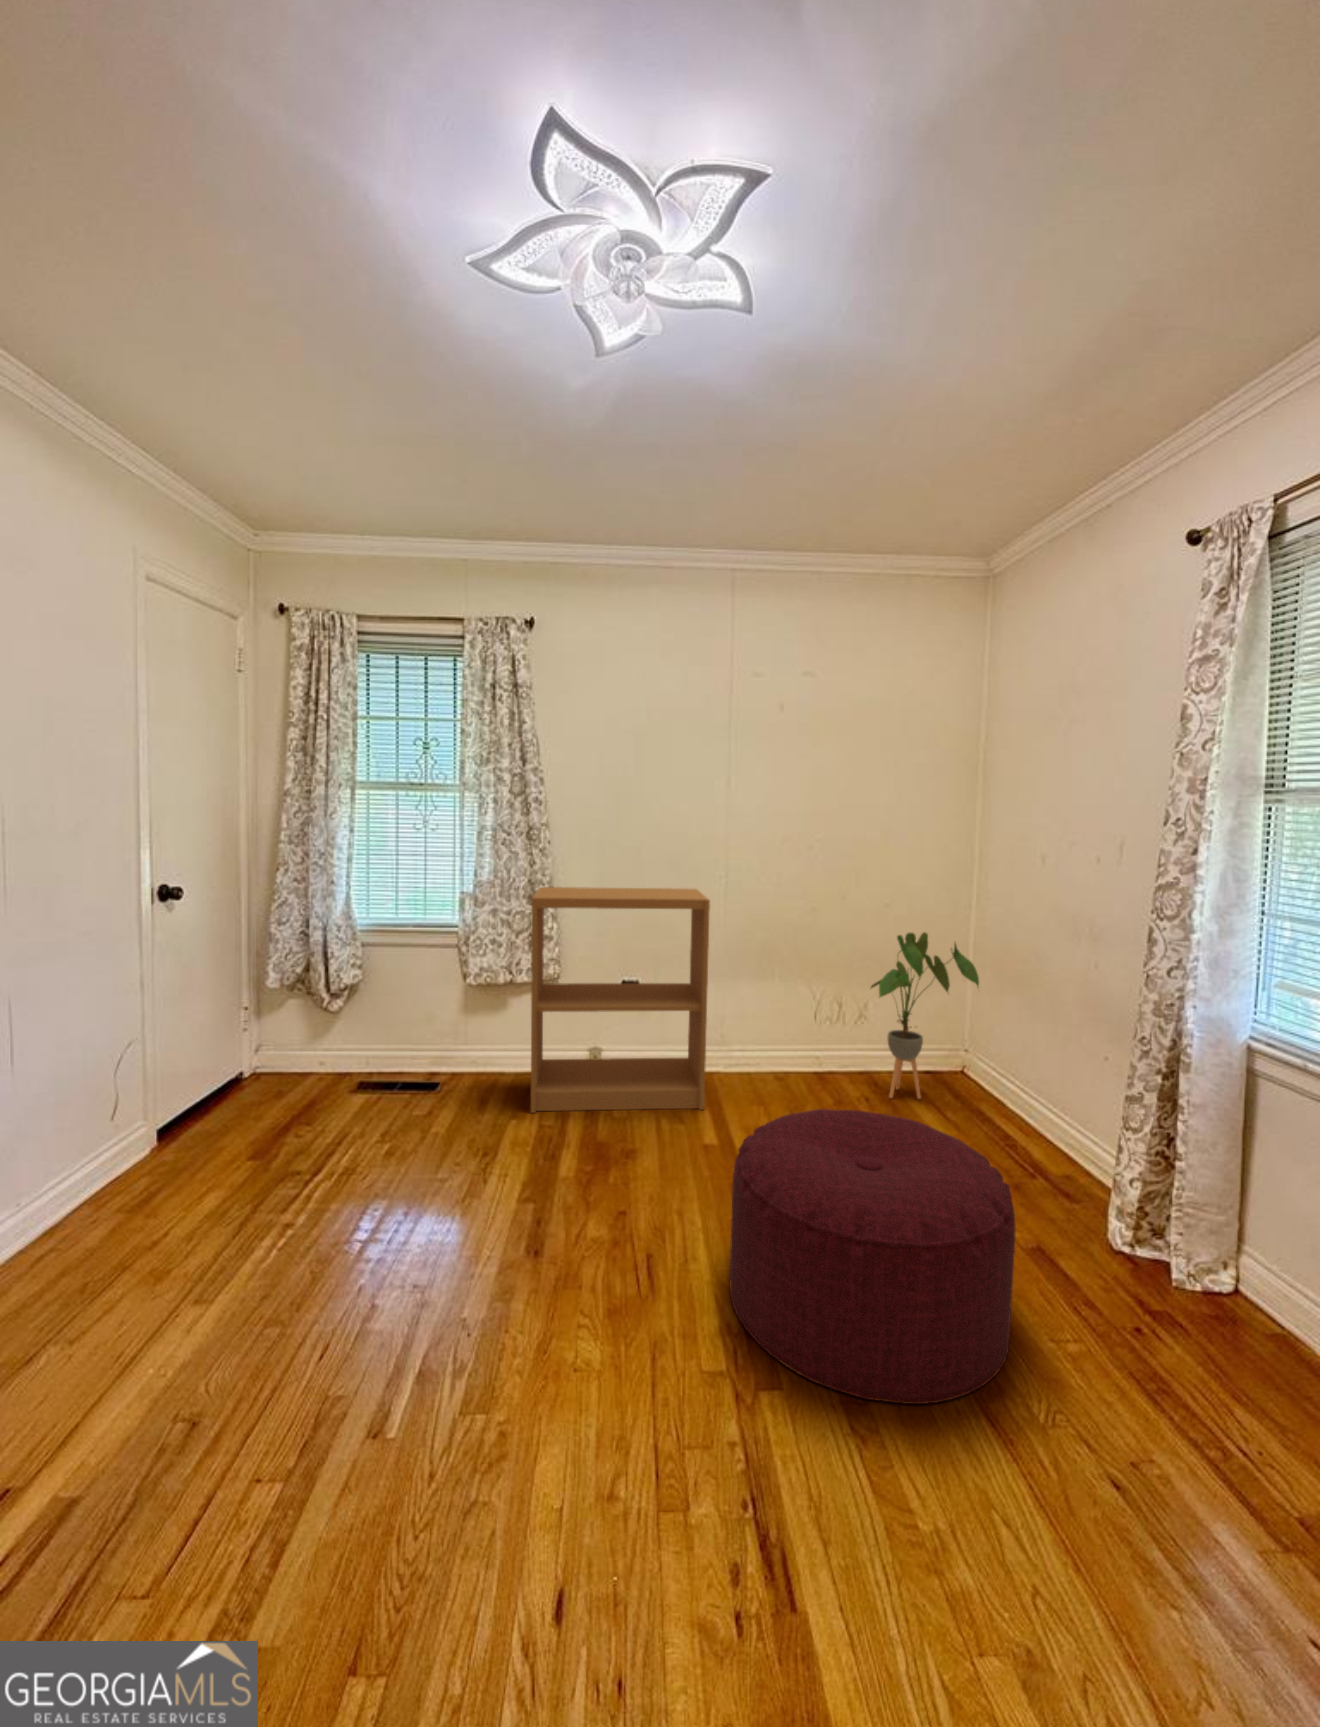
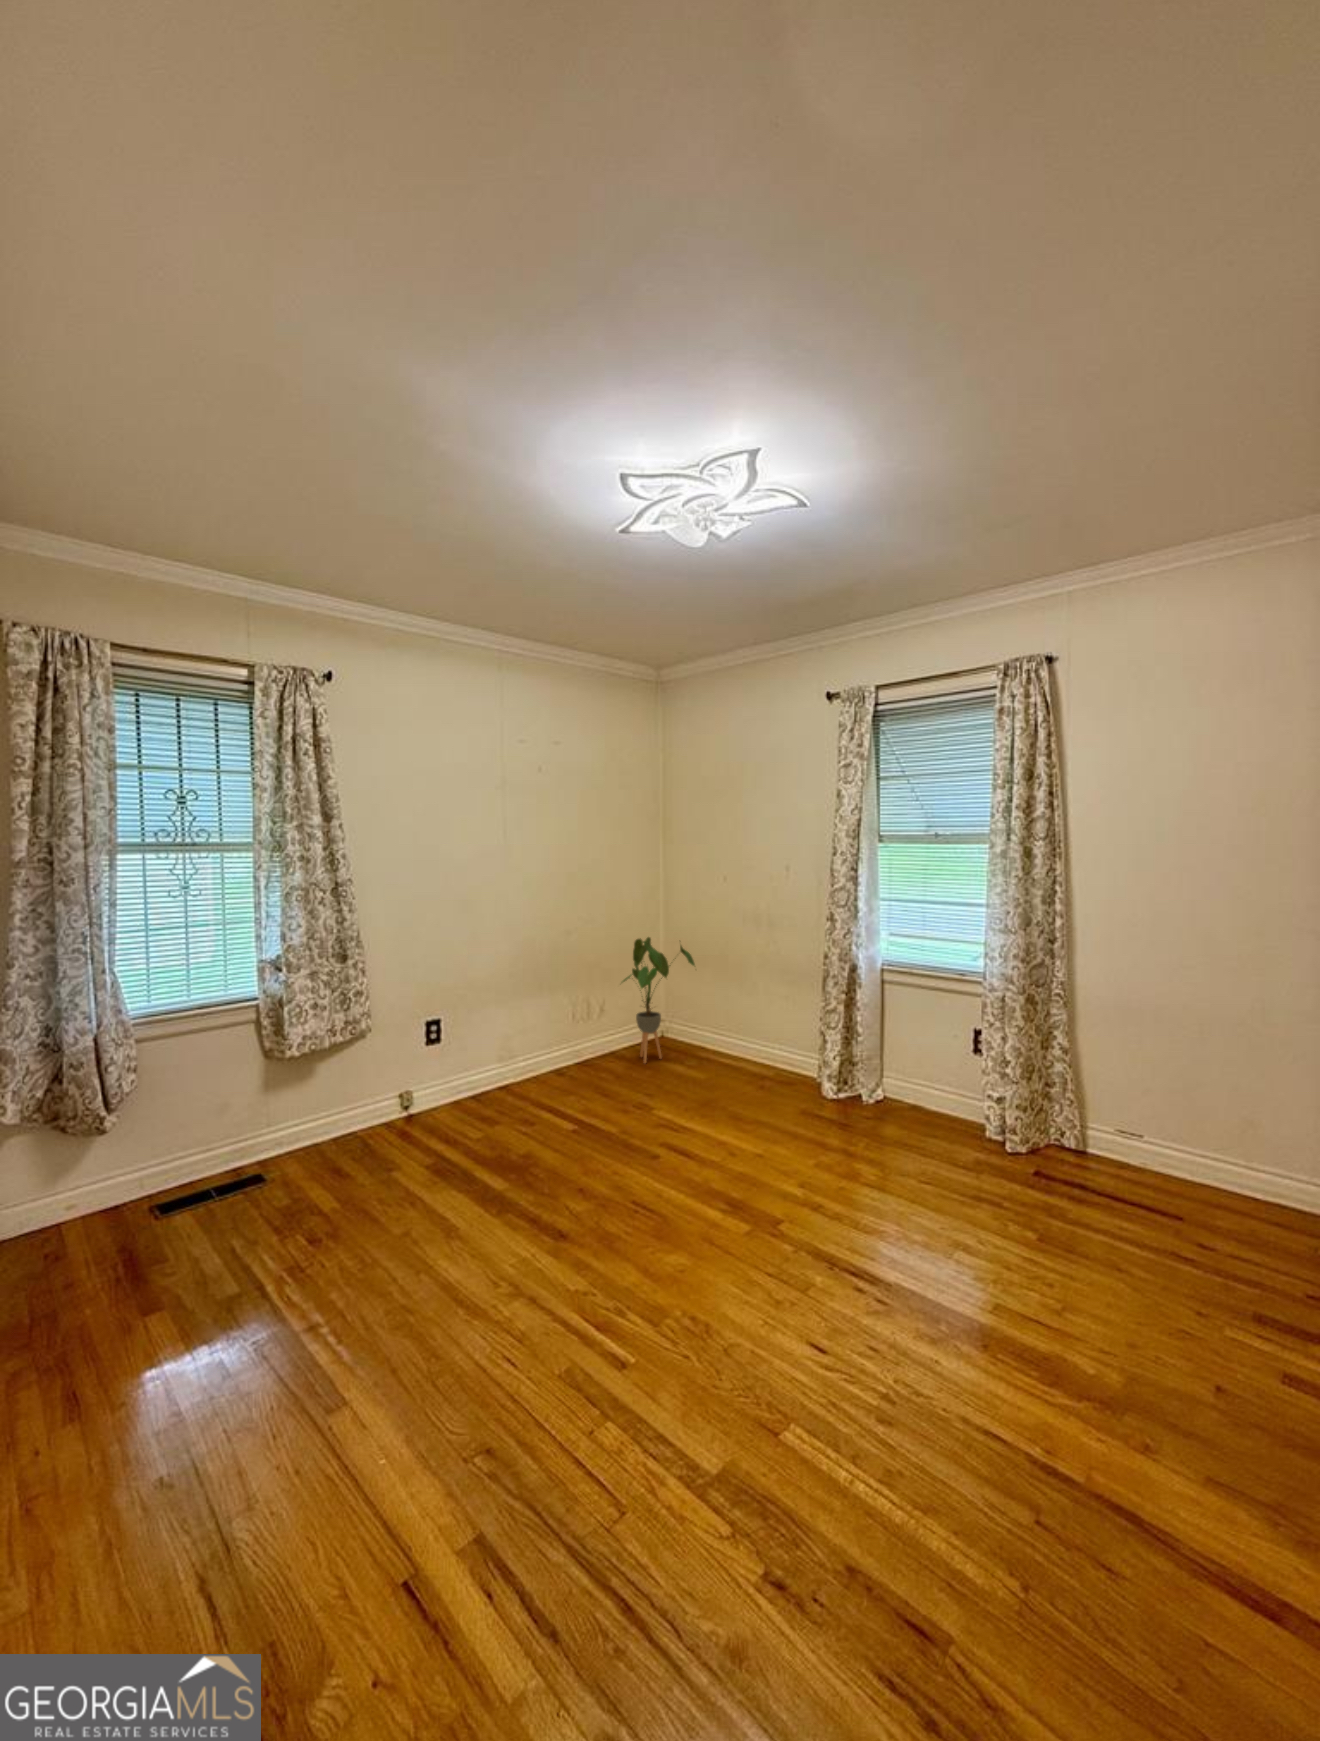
bookshelf: present [531,887,710,1113] -> none [351,925,538,1161]
ottoman: present [730,1109,1016,1404] -> none [680,1053,854,1213]

